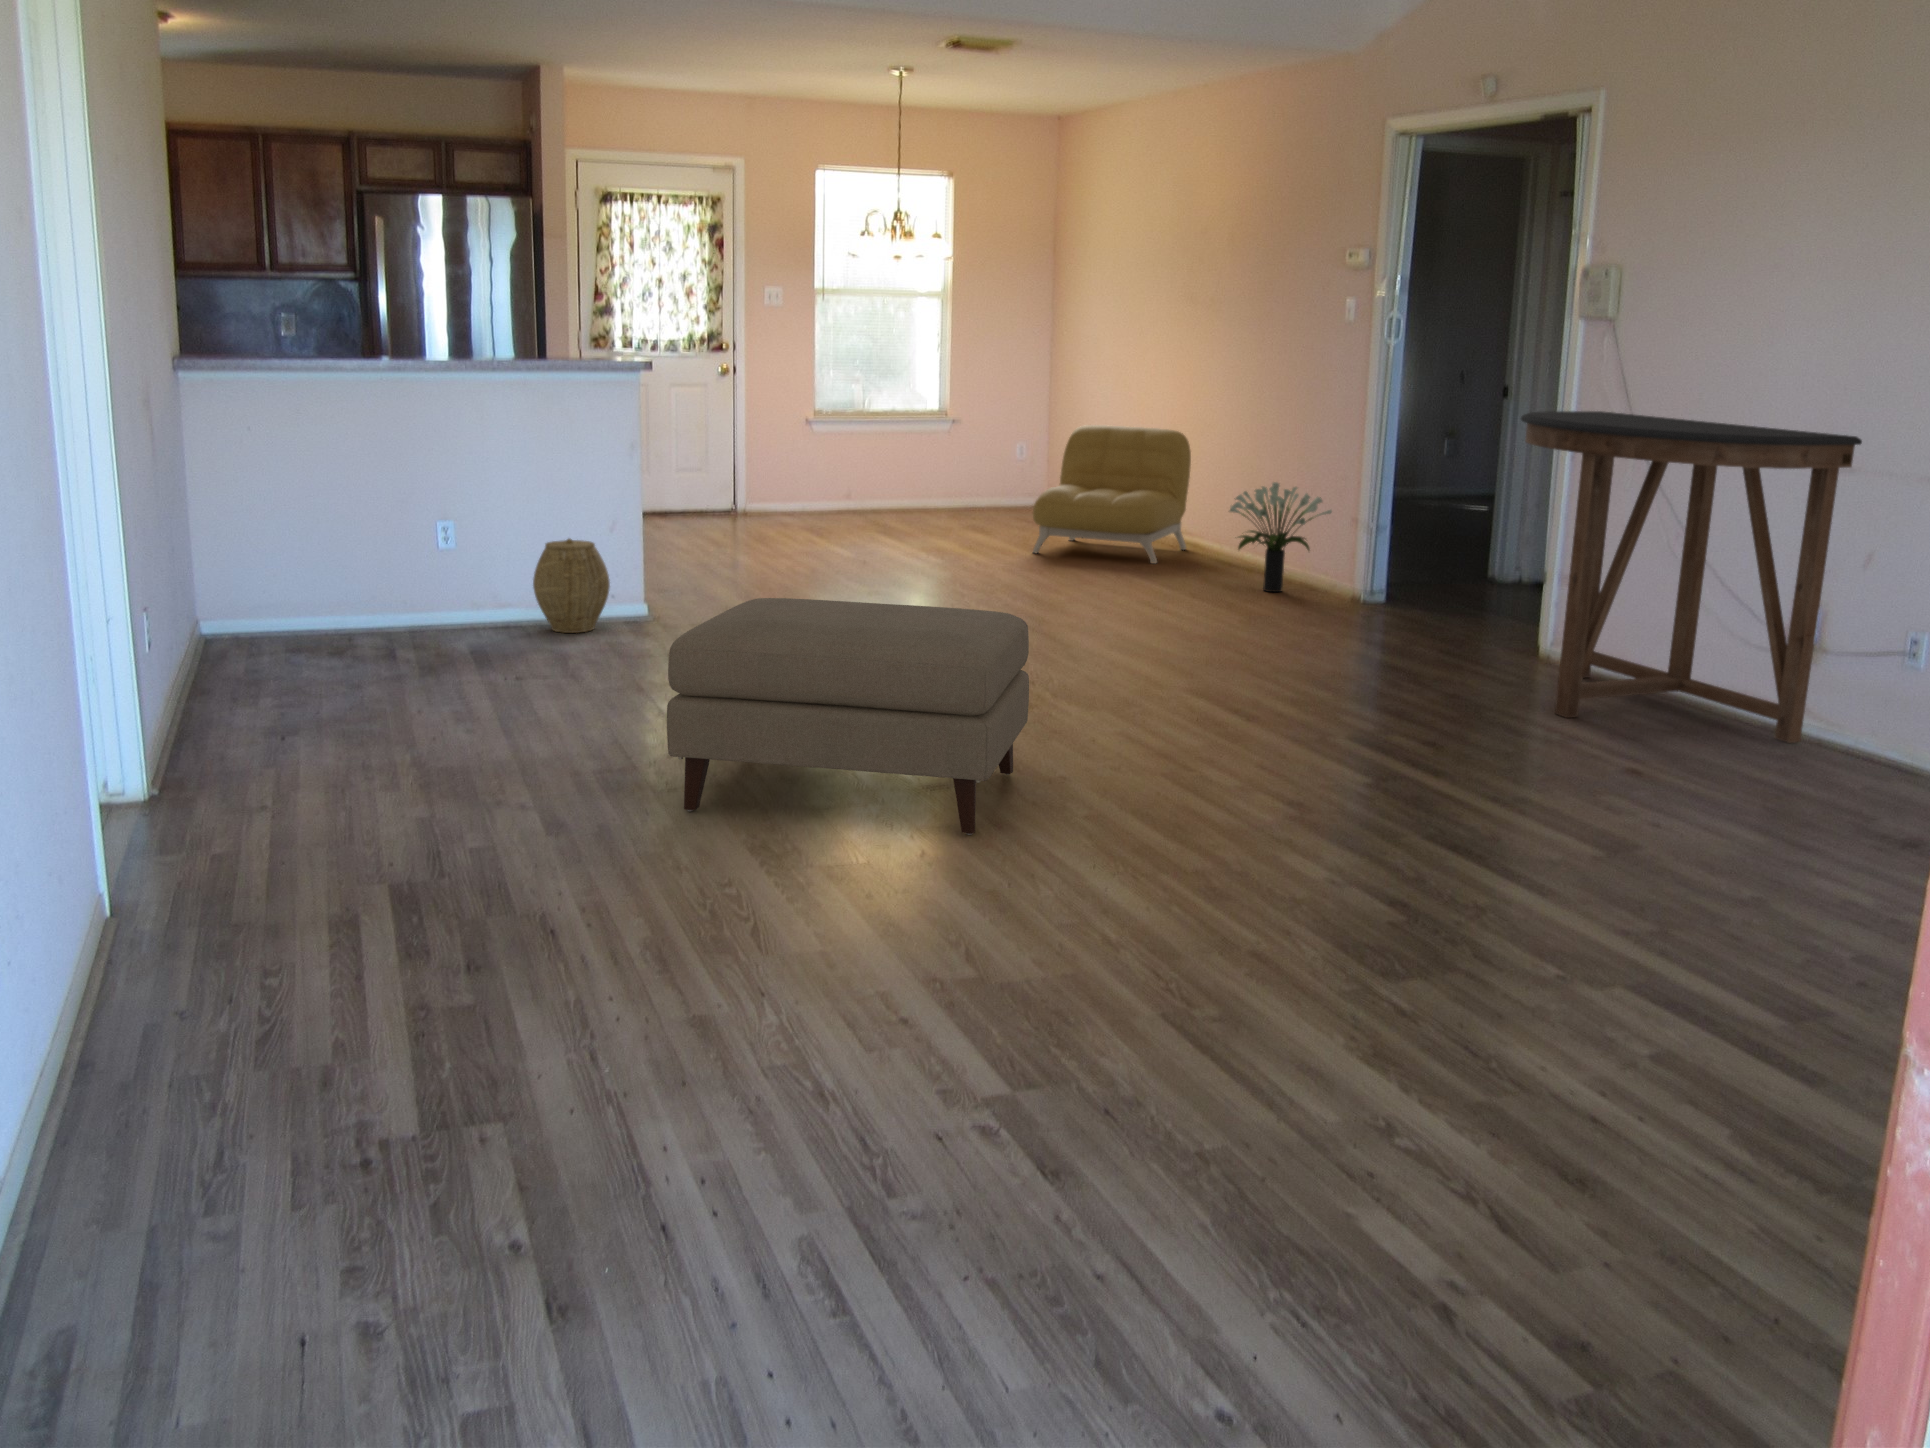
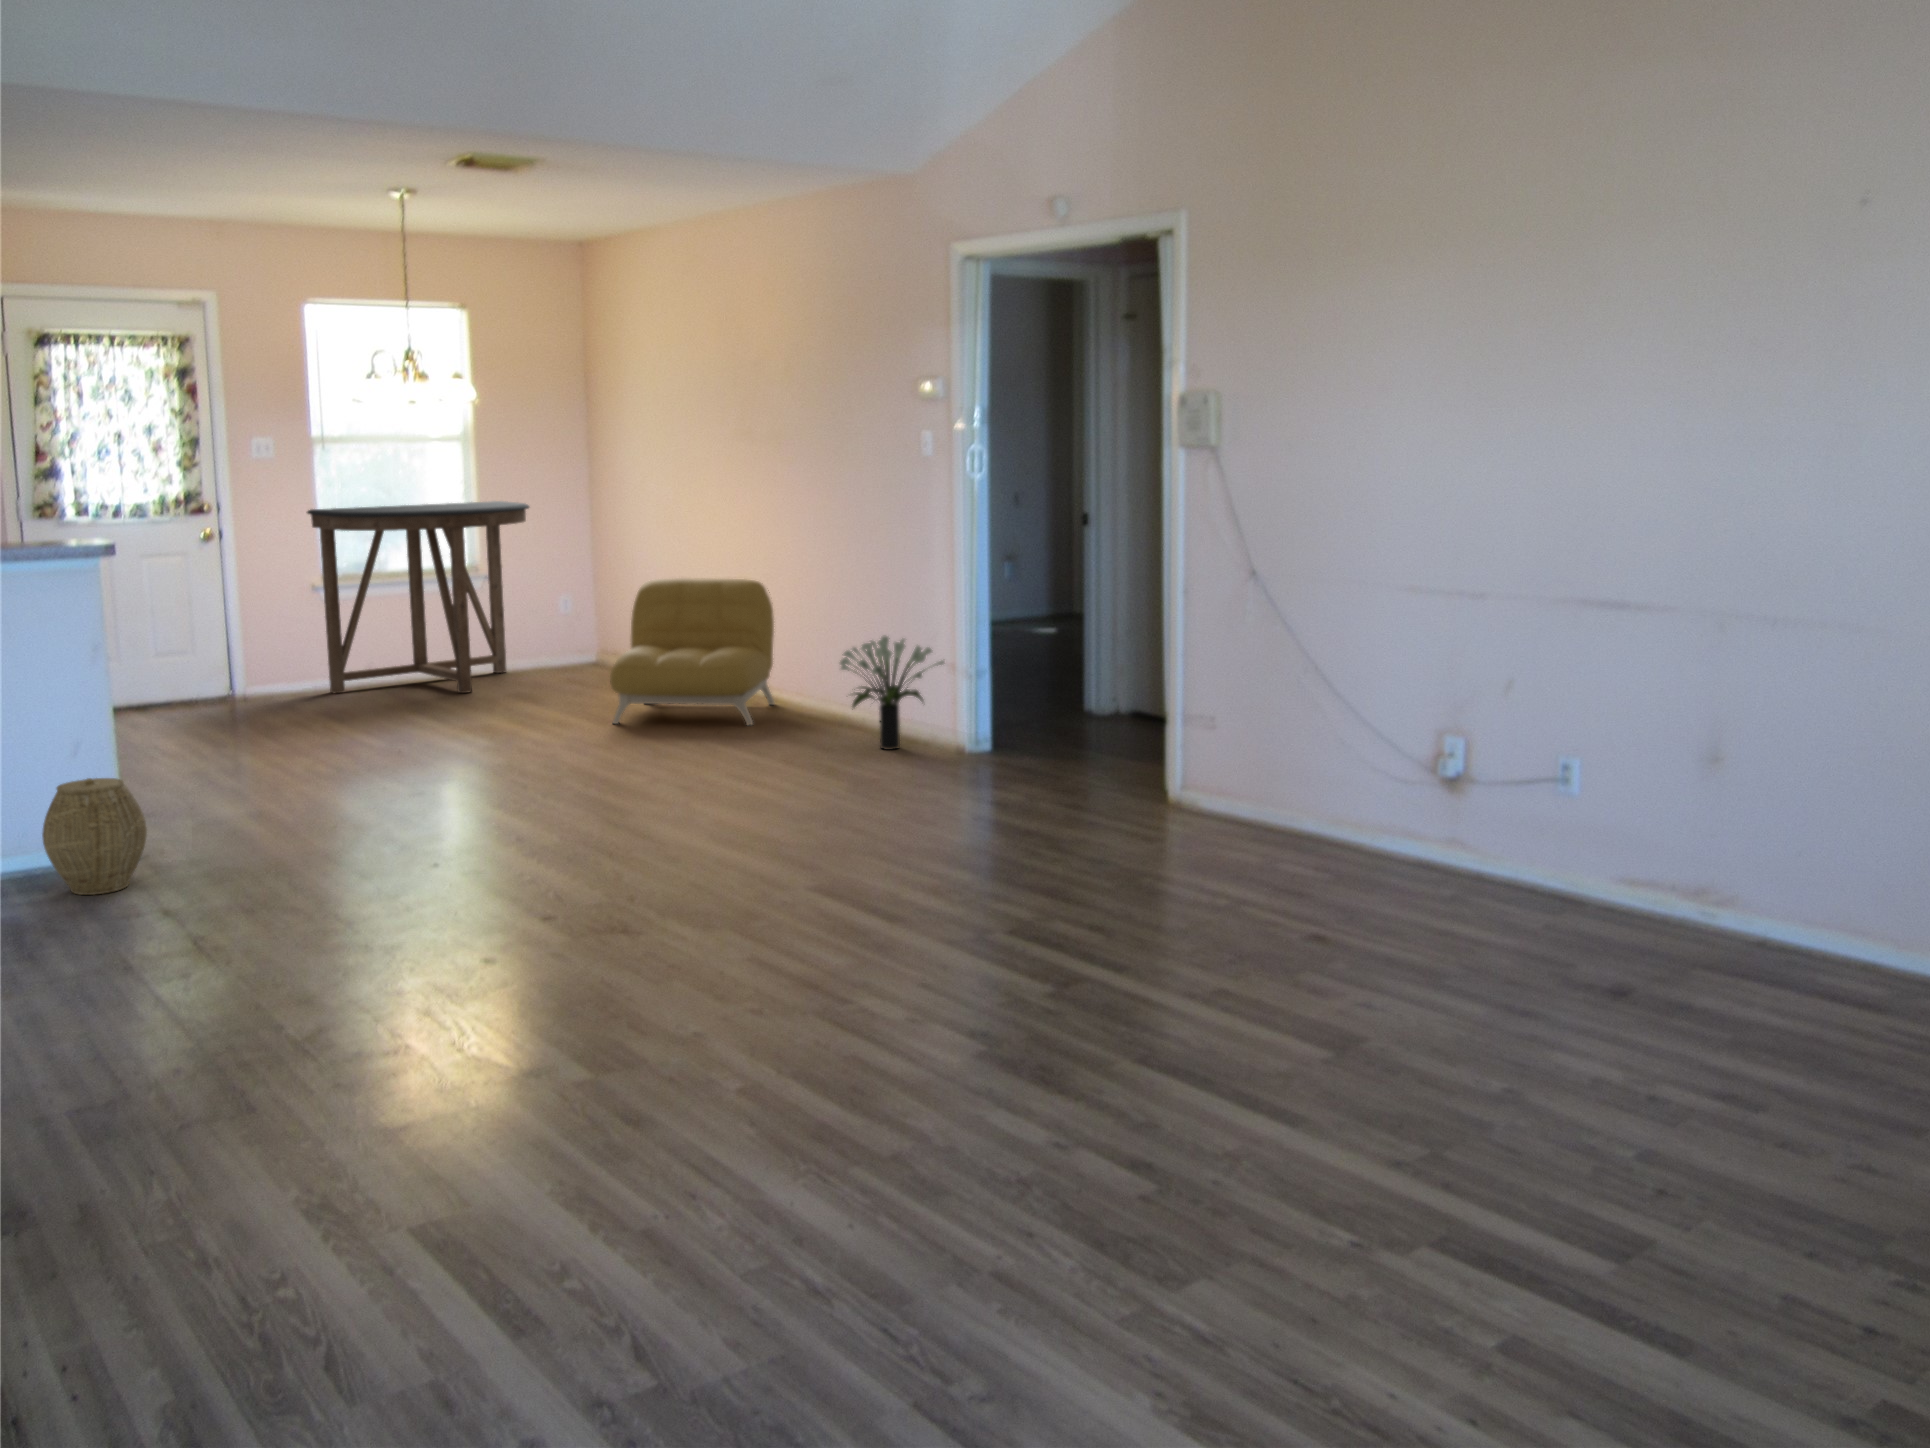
console table: present [1521,411,1862,743] -> present [307,501,529,693]
ottoman: present [667,598,1029,835] -> none [350,845,759,1137]

